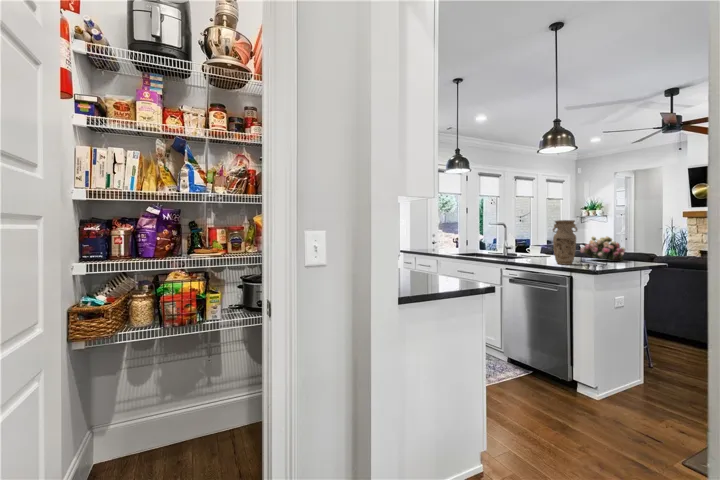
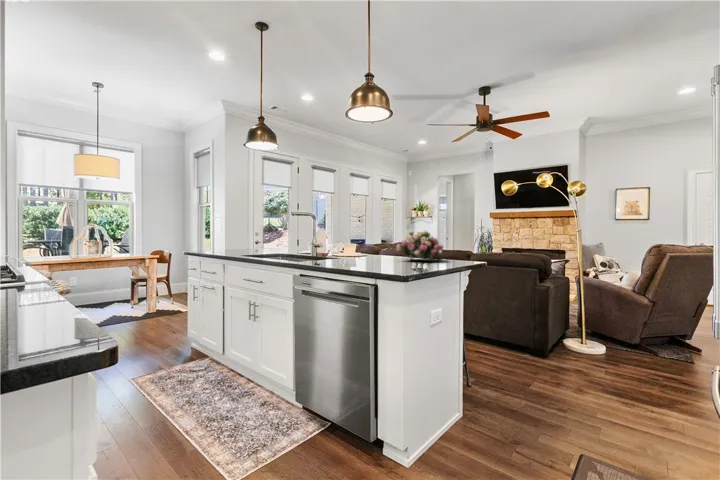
vase: present [553,220,577,265] -> none [358,205,388,268]

